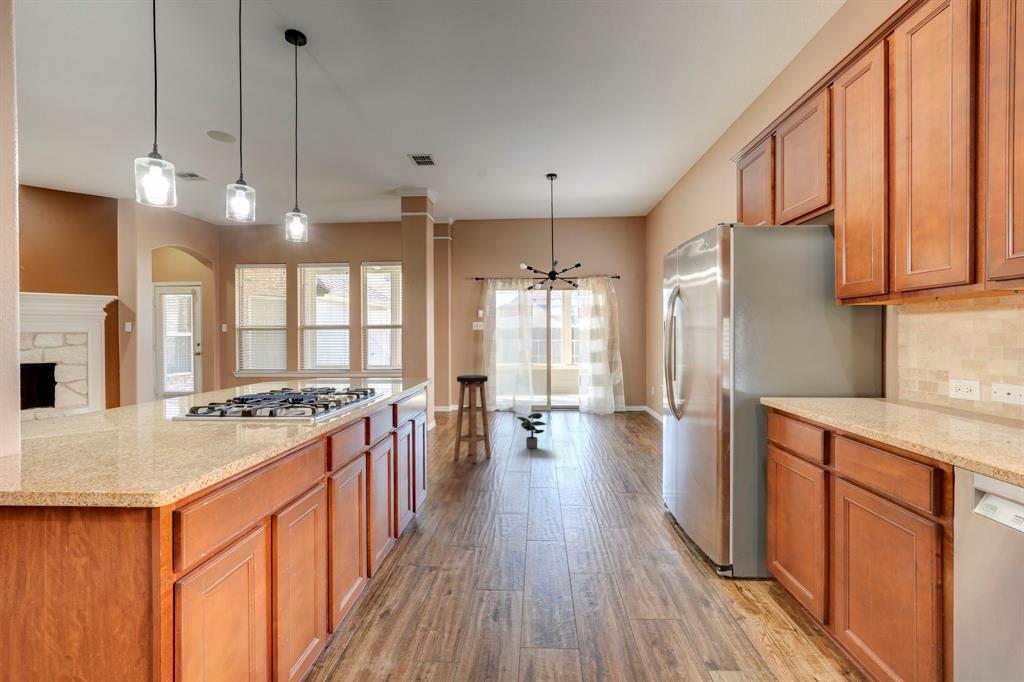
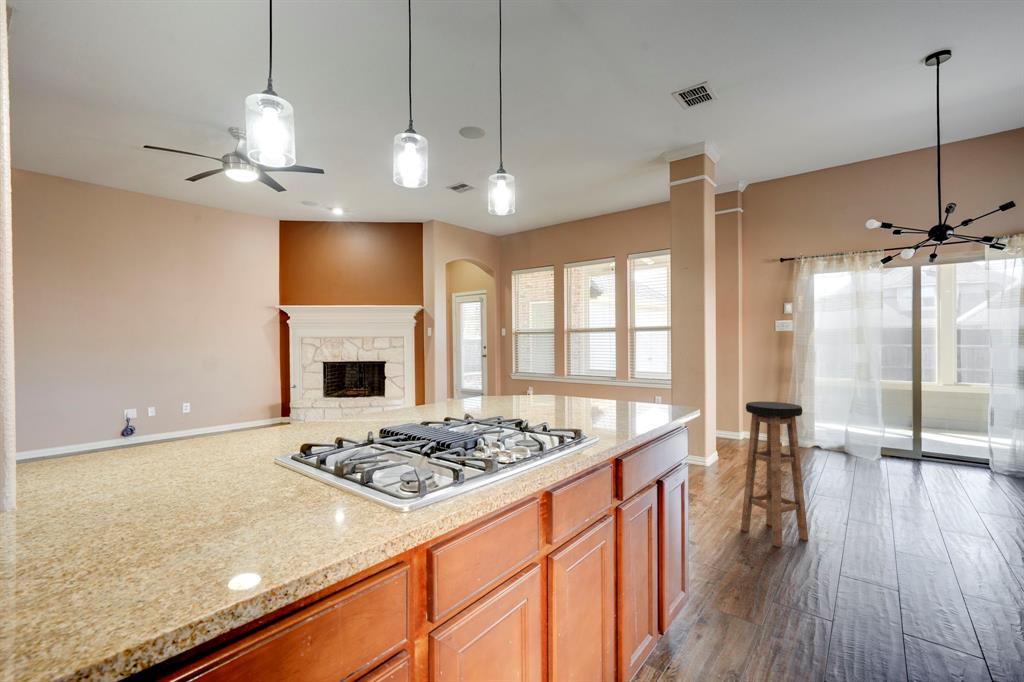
potted plant: present [517,413,547,448] -> none [860,473,931,537]

